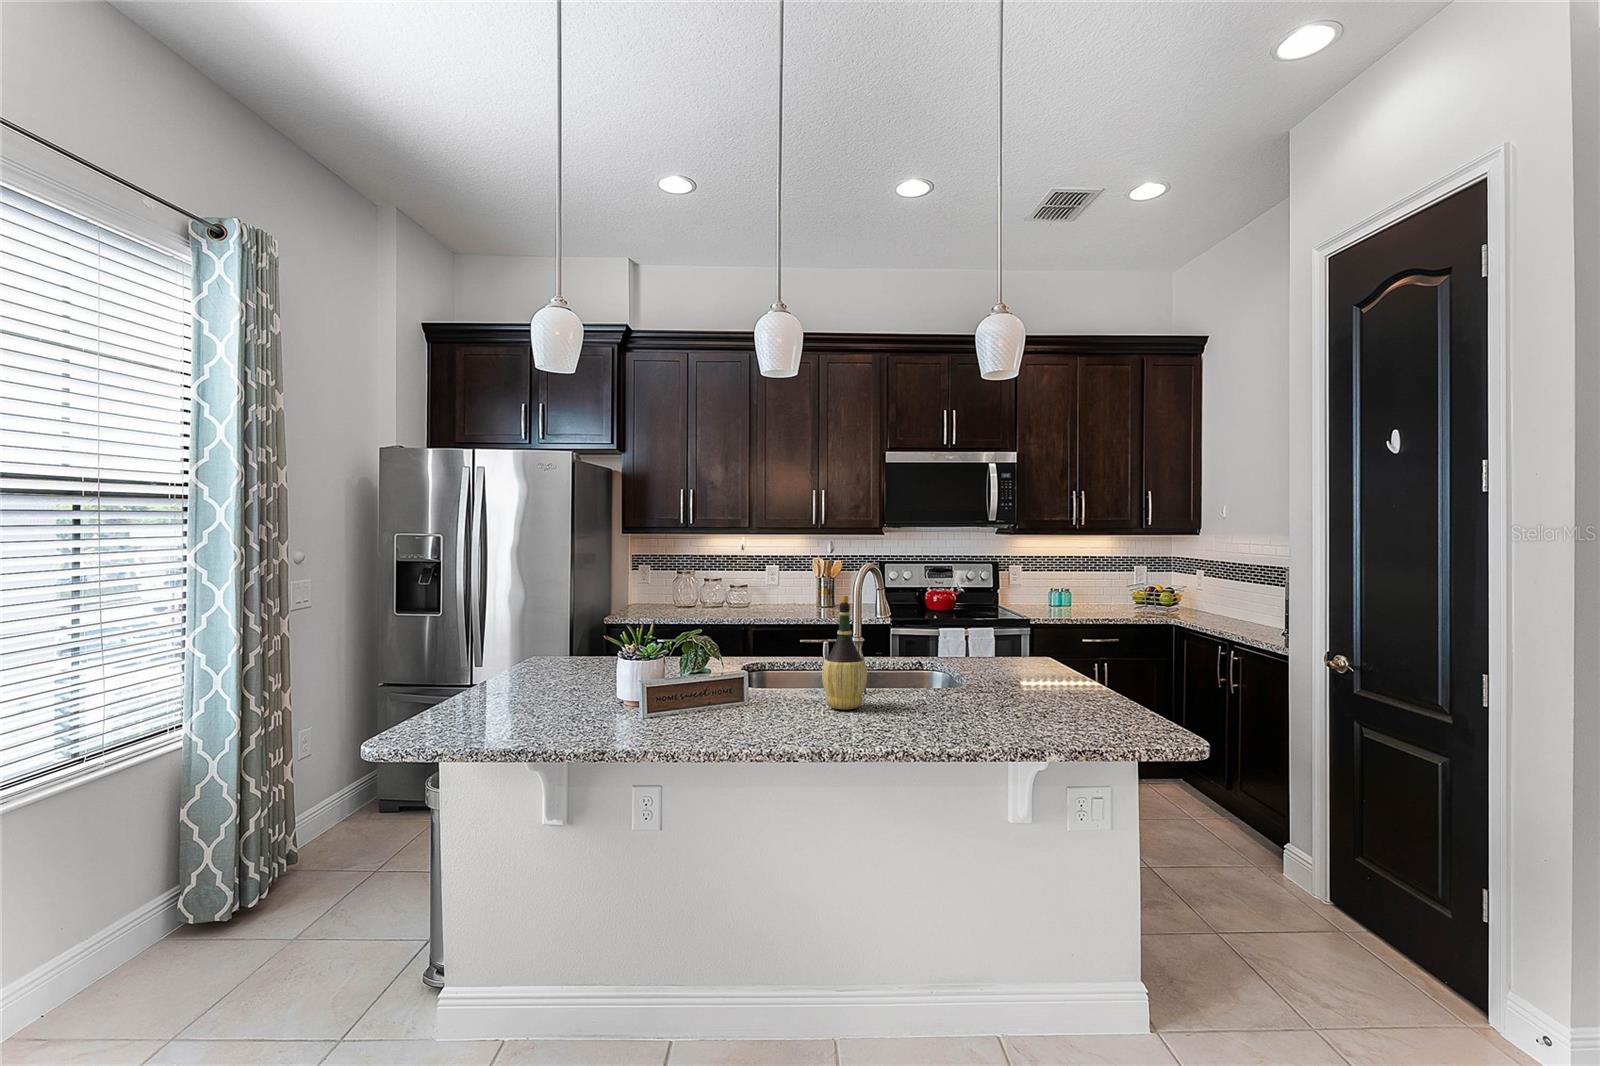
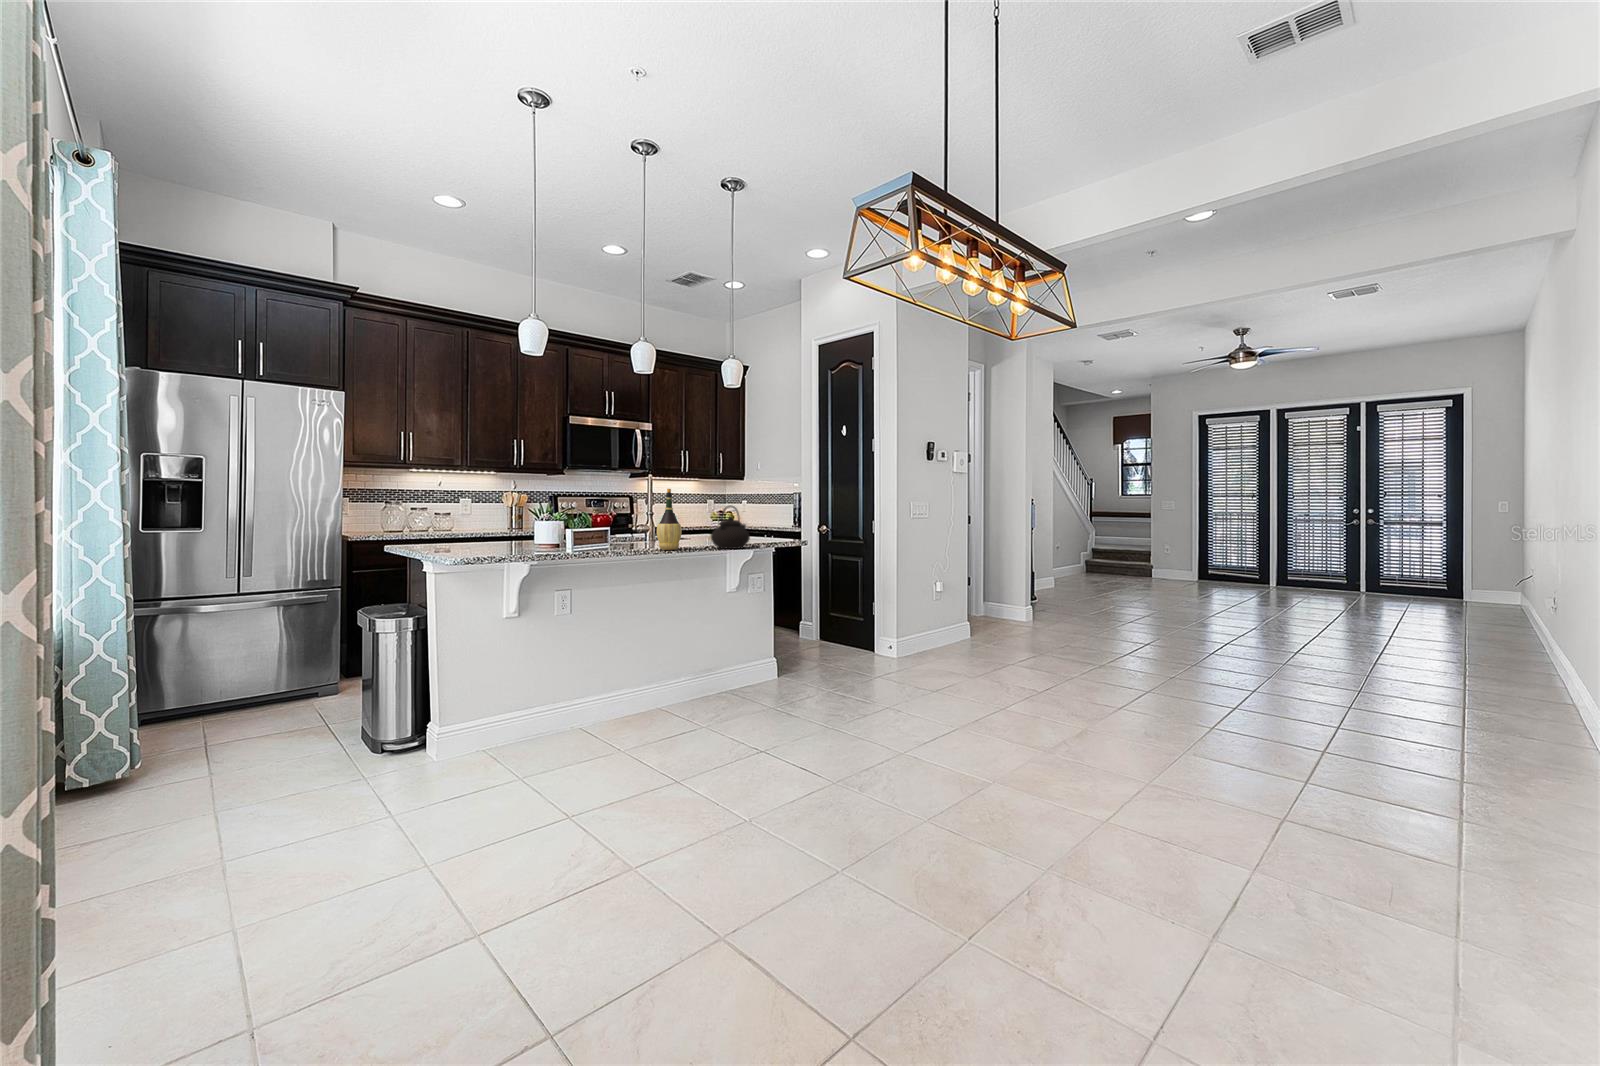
teapot: none [931,628,1016,717] -> present [711,505,750,549]

